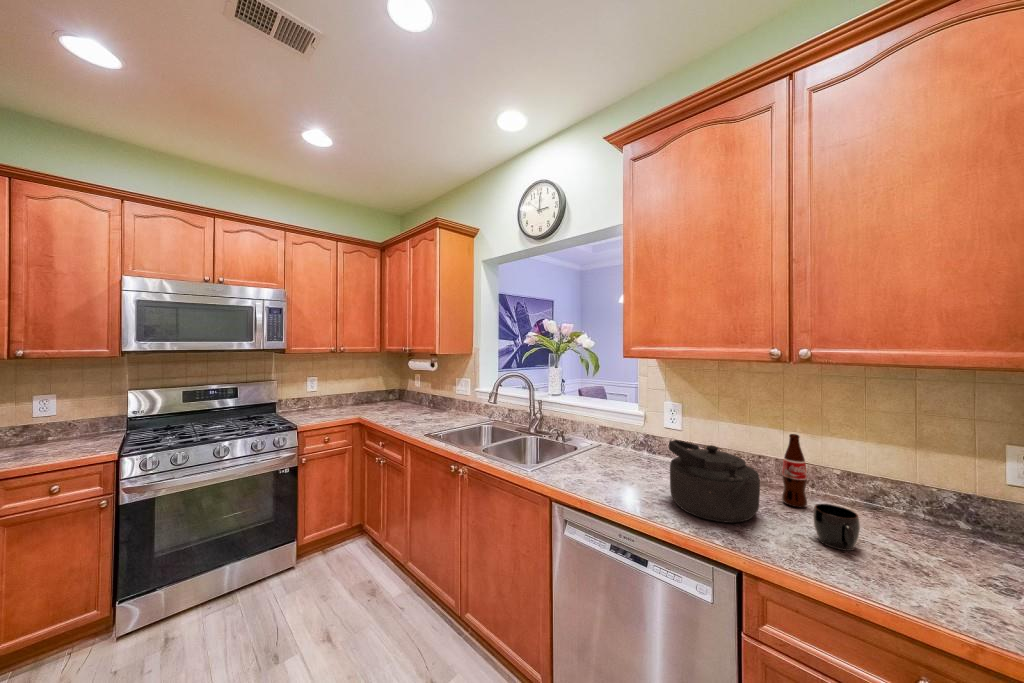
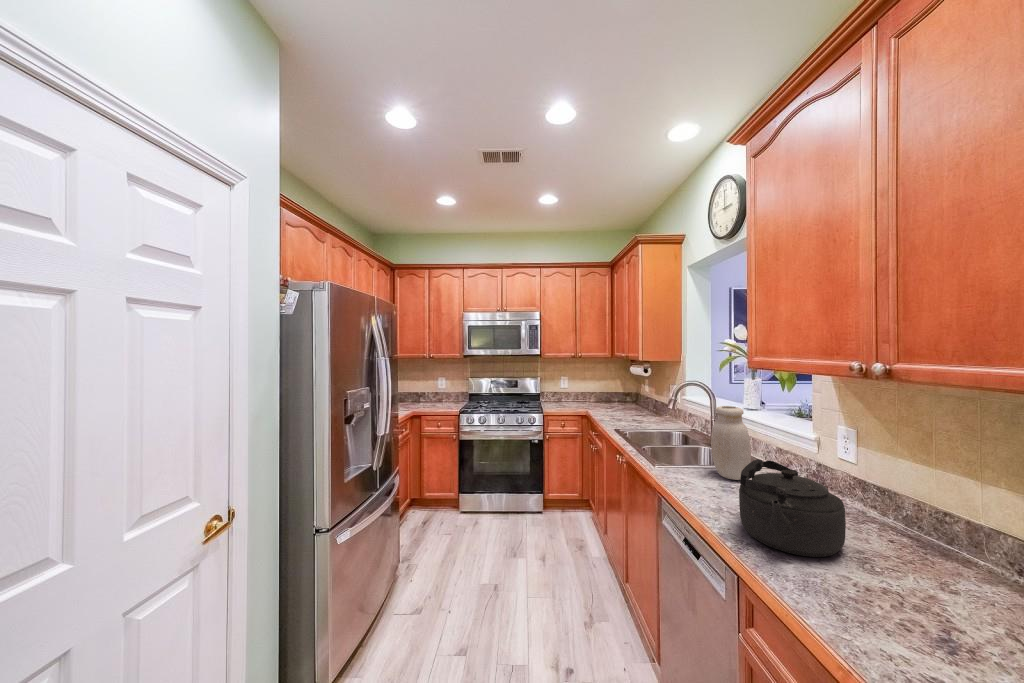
jar: none [576,394,612,466] -> present [711,406,751,480]
bottle: present [782,434,807,507] -> none [914,481,955,582]
mug: present [813,504,860,551] -> none [861,558,921,622]

